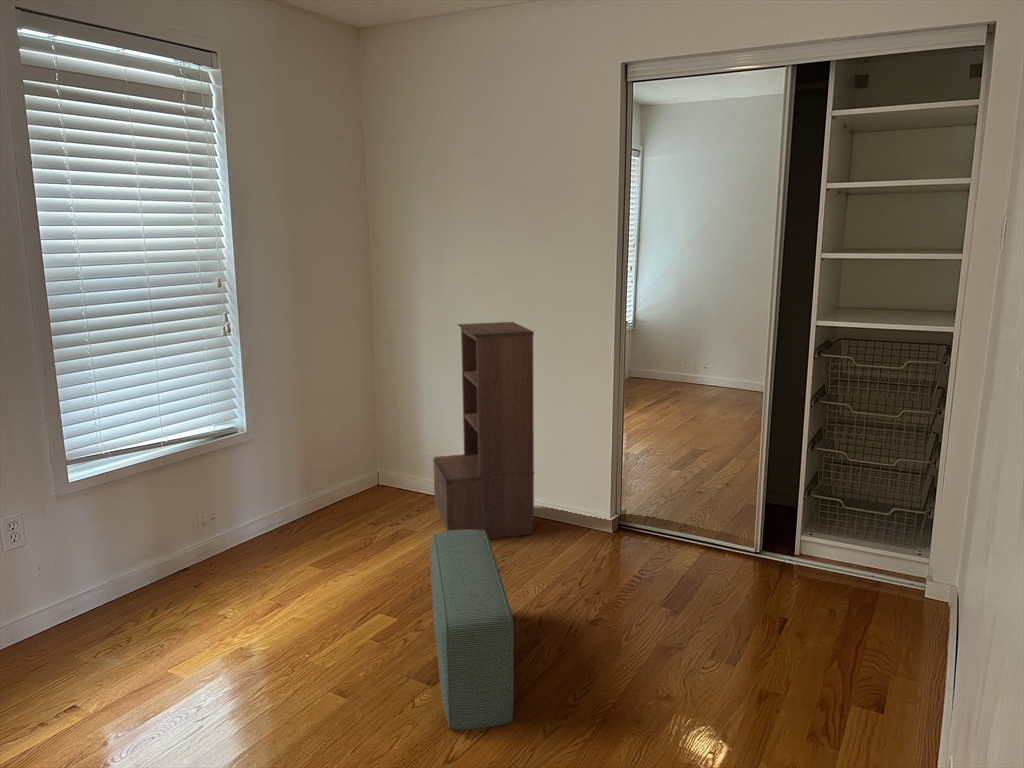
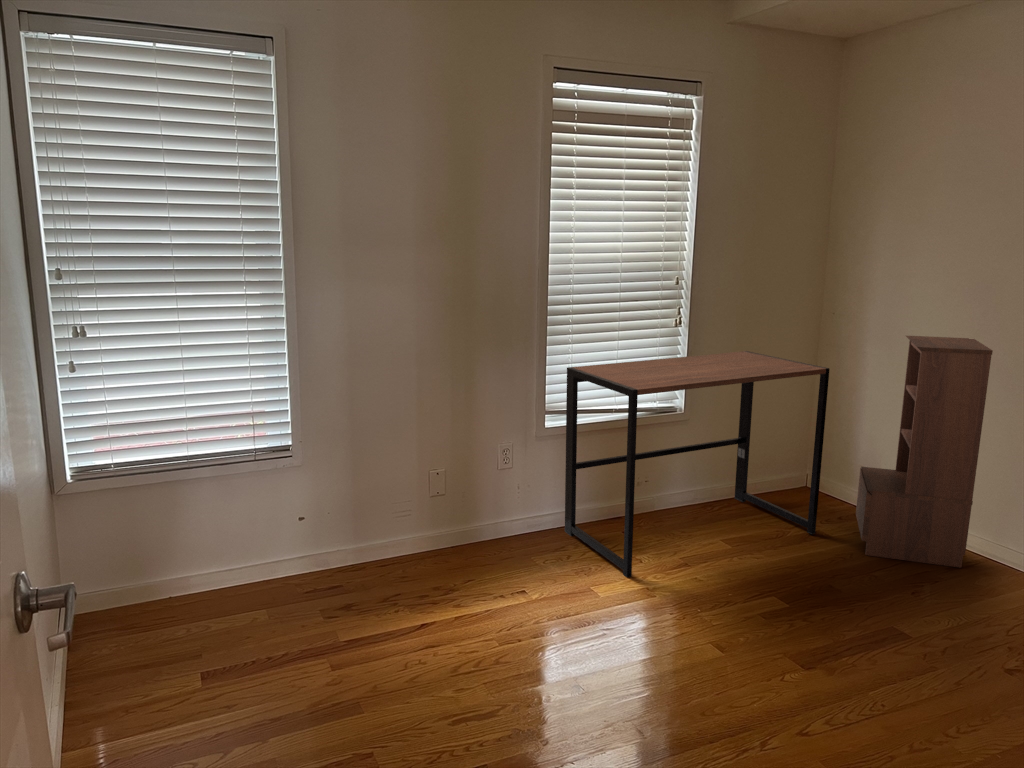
desk: none [90,355,402,643] -> present [565,351,830,578]
pouf: present [430,530,514,730] -> none [810,534,893,726]

